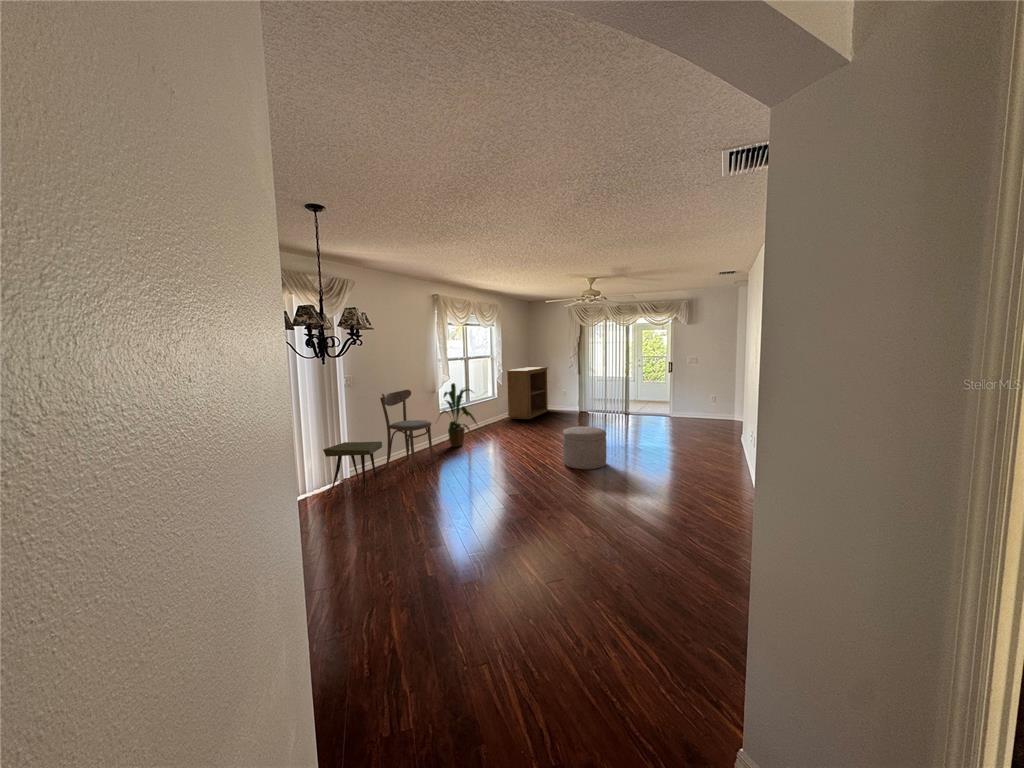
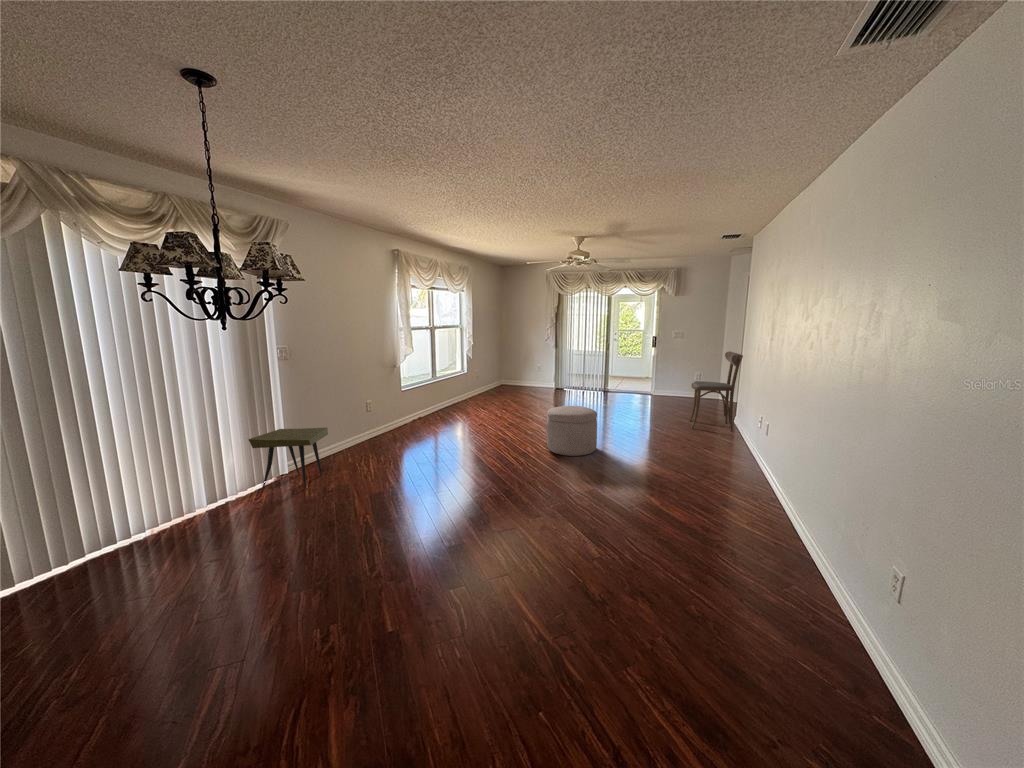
bookshelf: present [507,367,548,419] -> none [478,340,522,396]
house plant: present [440,383,477,447] -> none [397,356,448,430]
dining chair: present [380,390,435,471] -> present [689,351,743,431]

